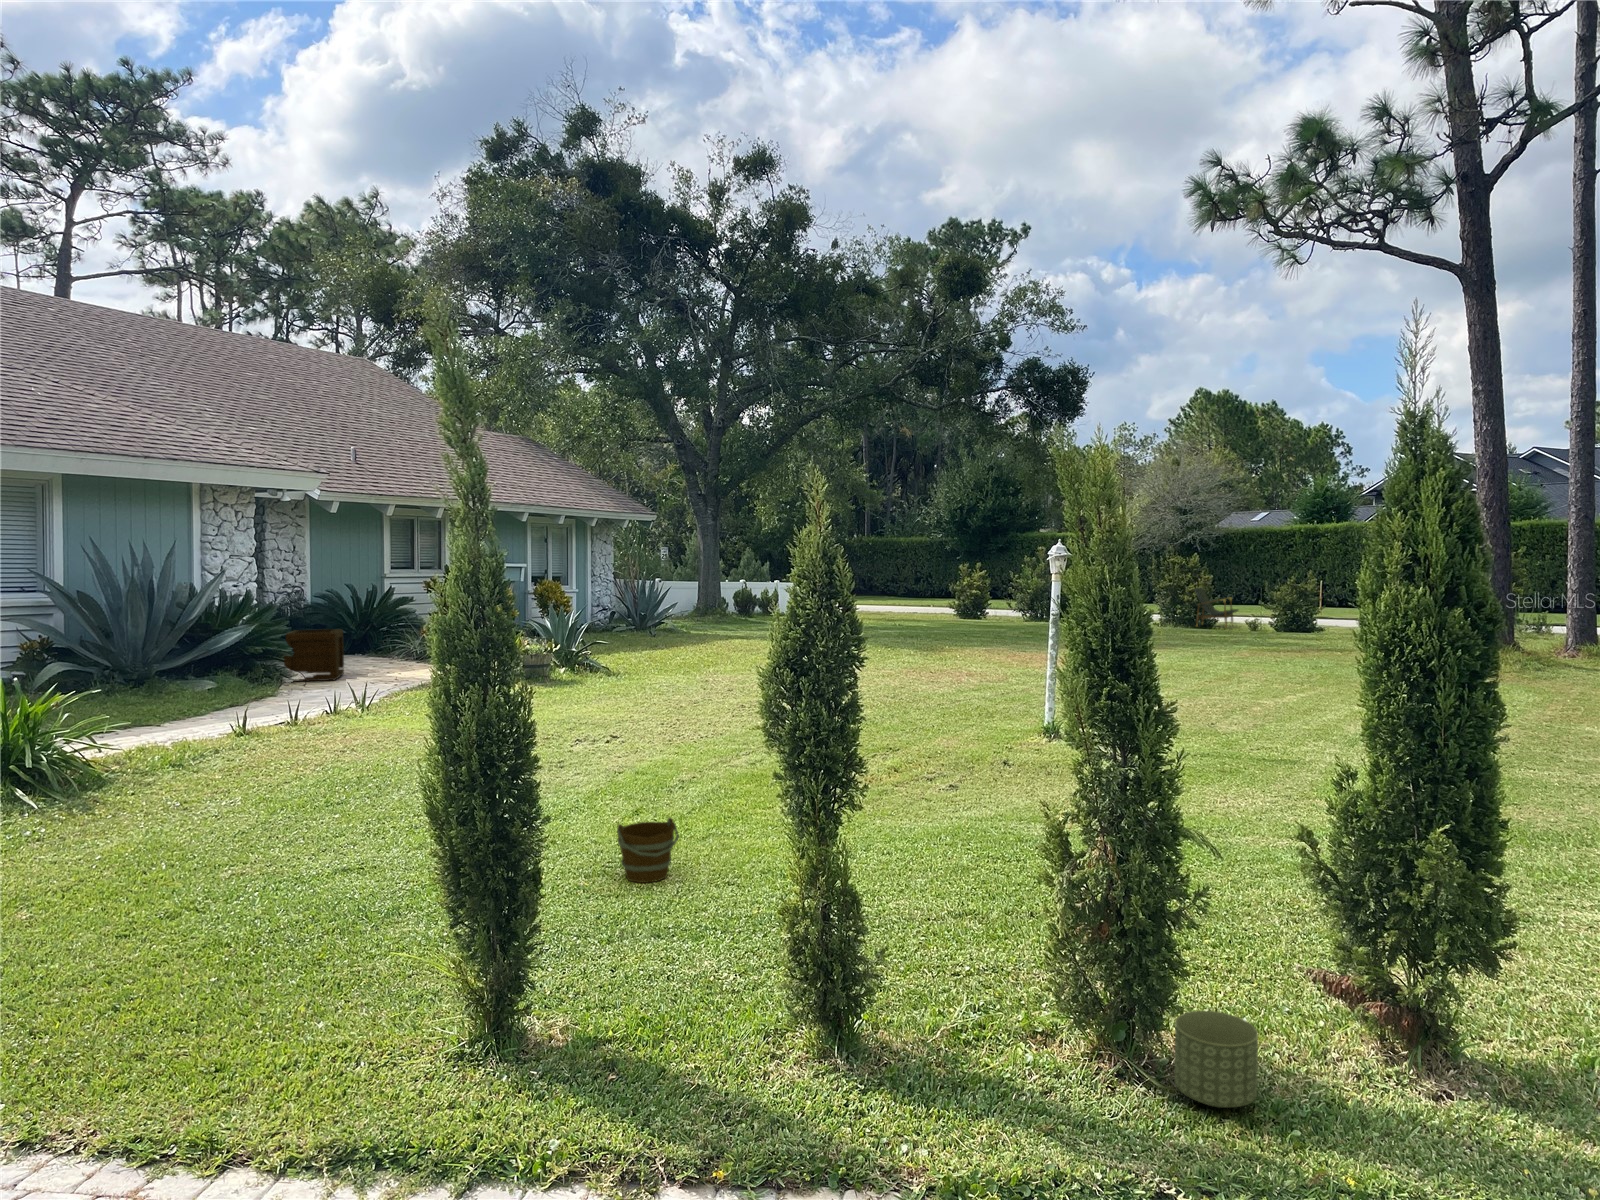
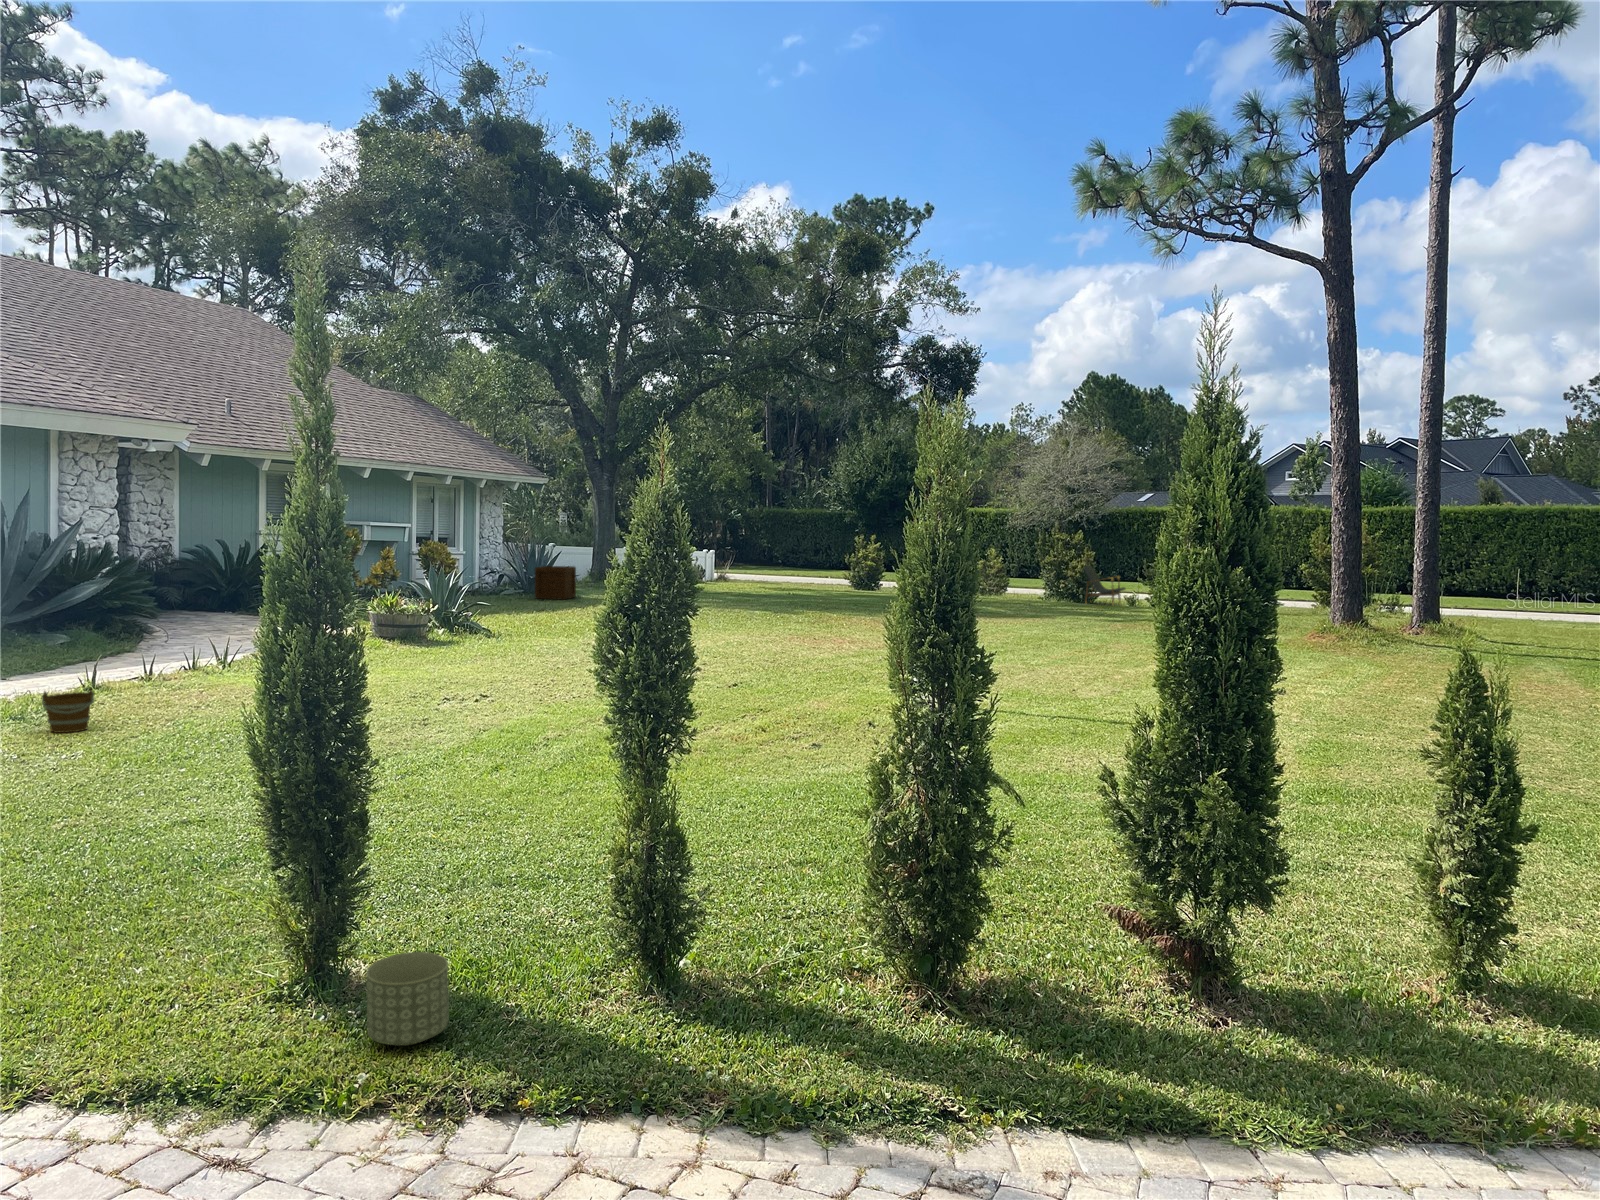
wooden crate: present [284,629,344,682] -> present [535,566,576,600]
bucket: present [617,818,679,883] -> present [42,689,95,733]
planter: present [1174,1011,1258,1108] -> present [366,952,449,1046]

